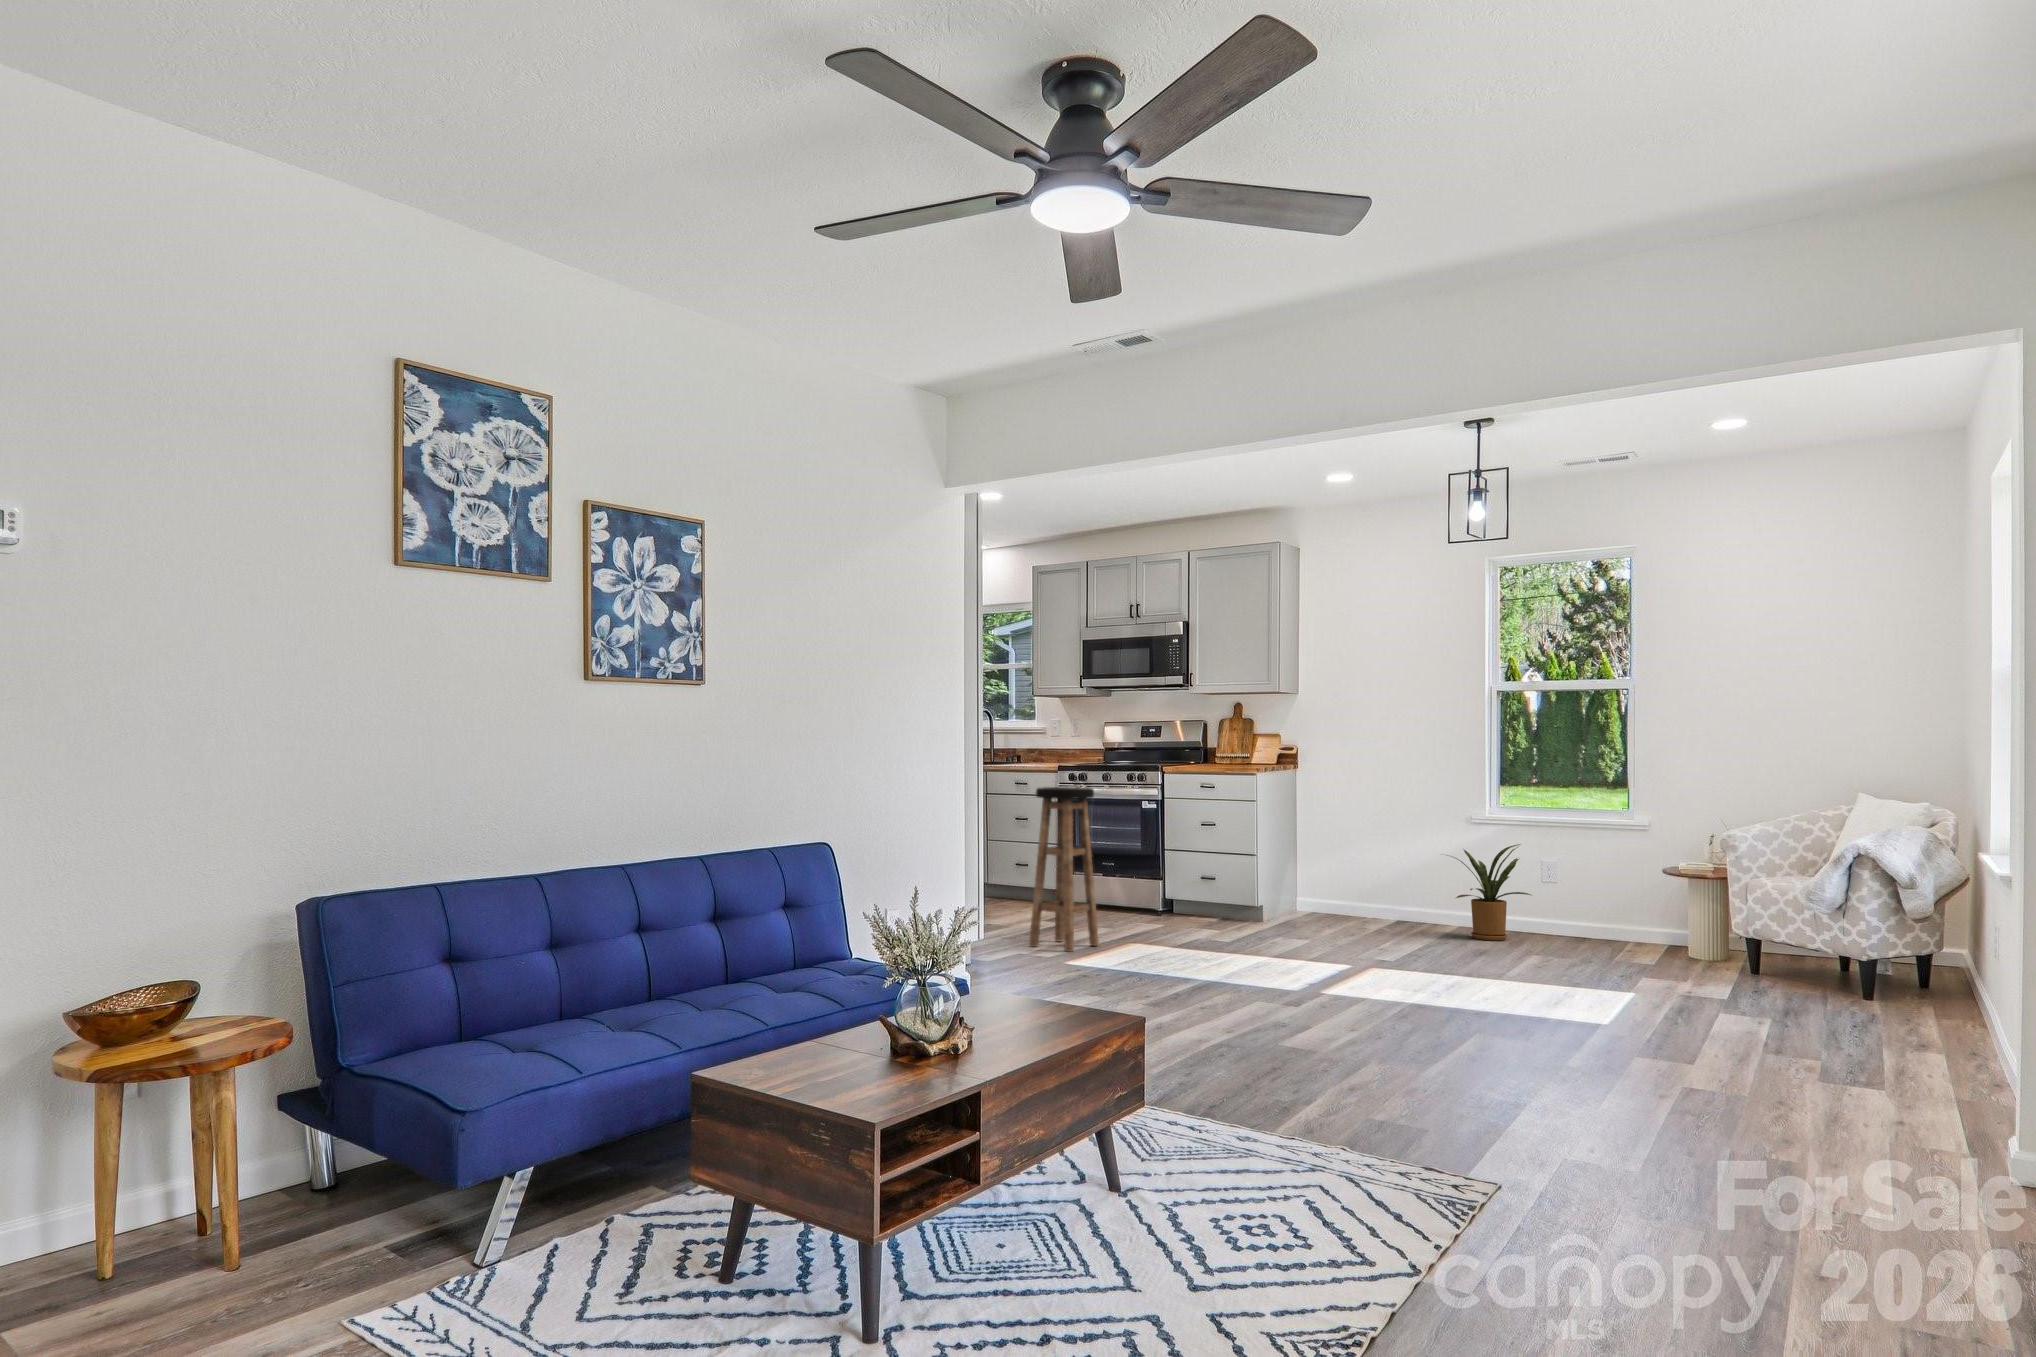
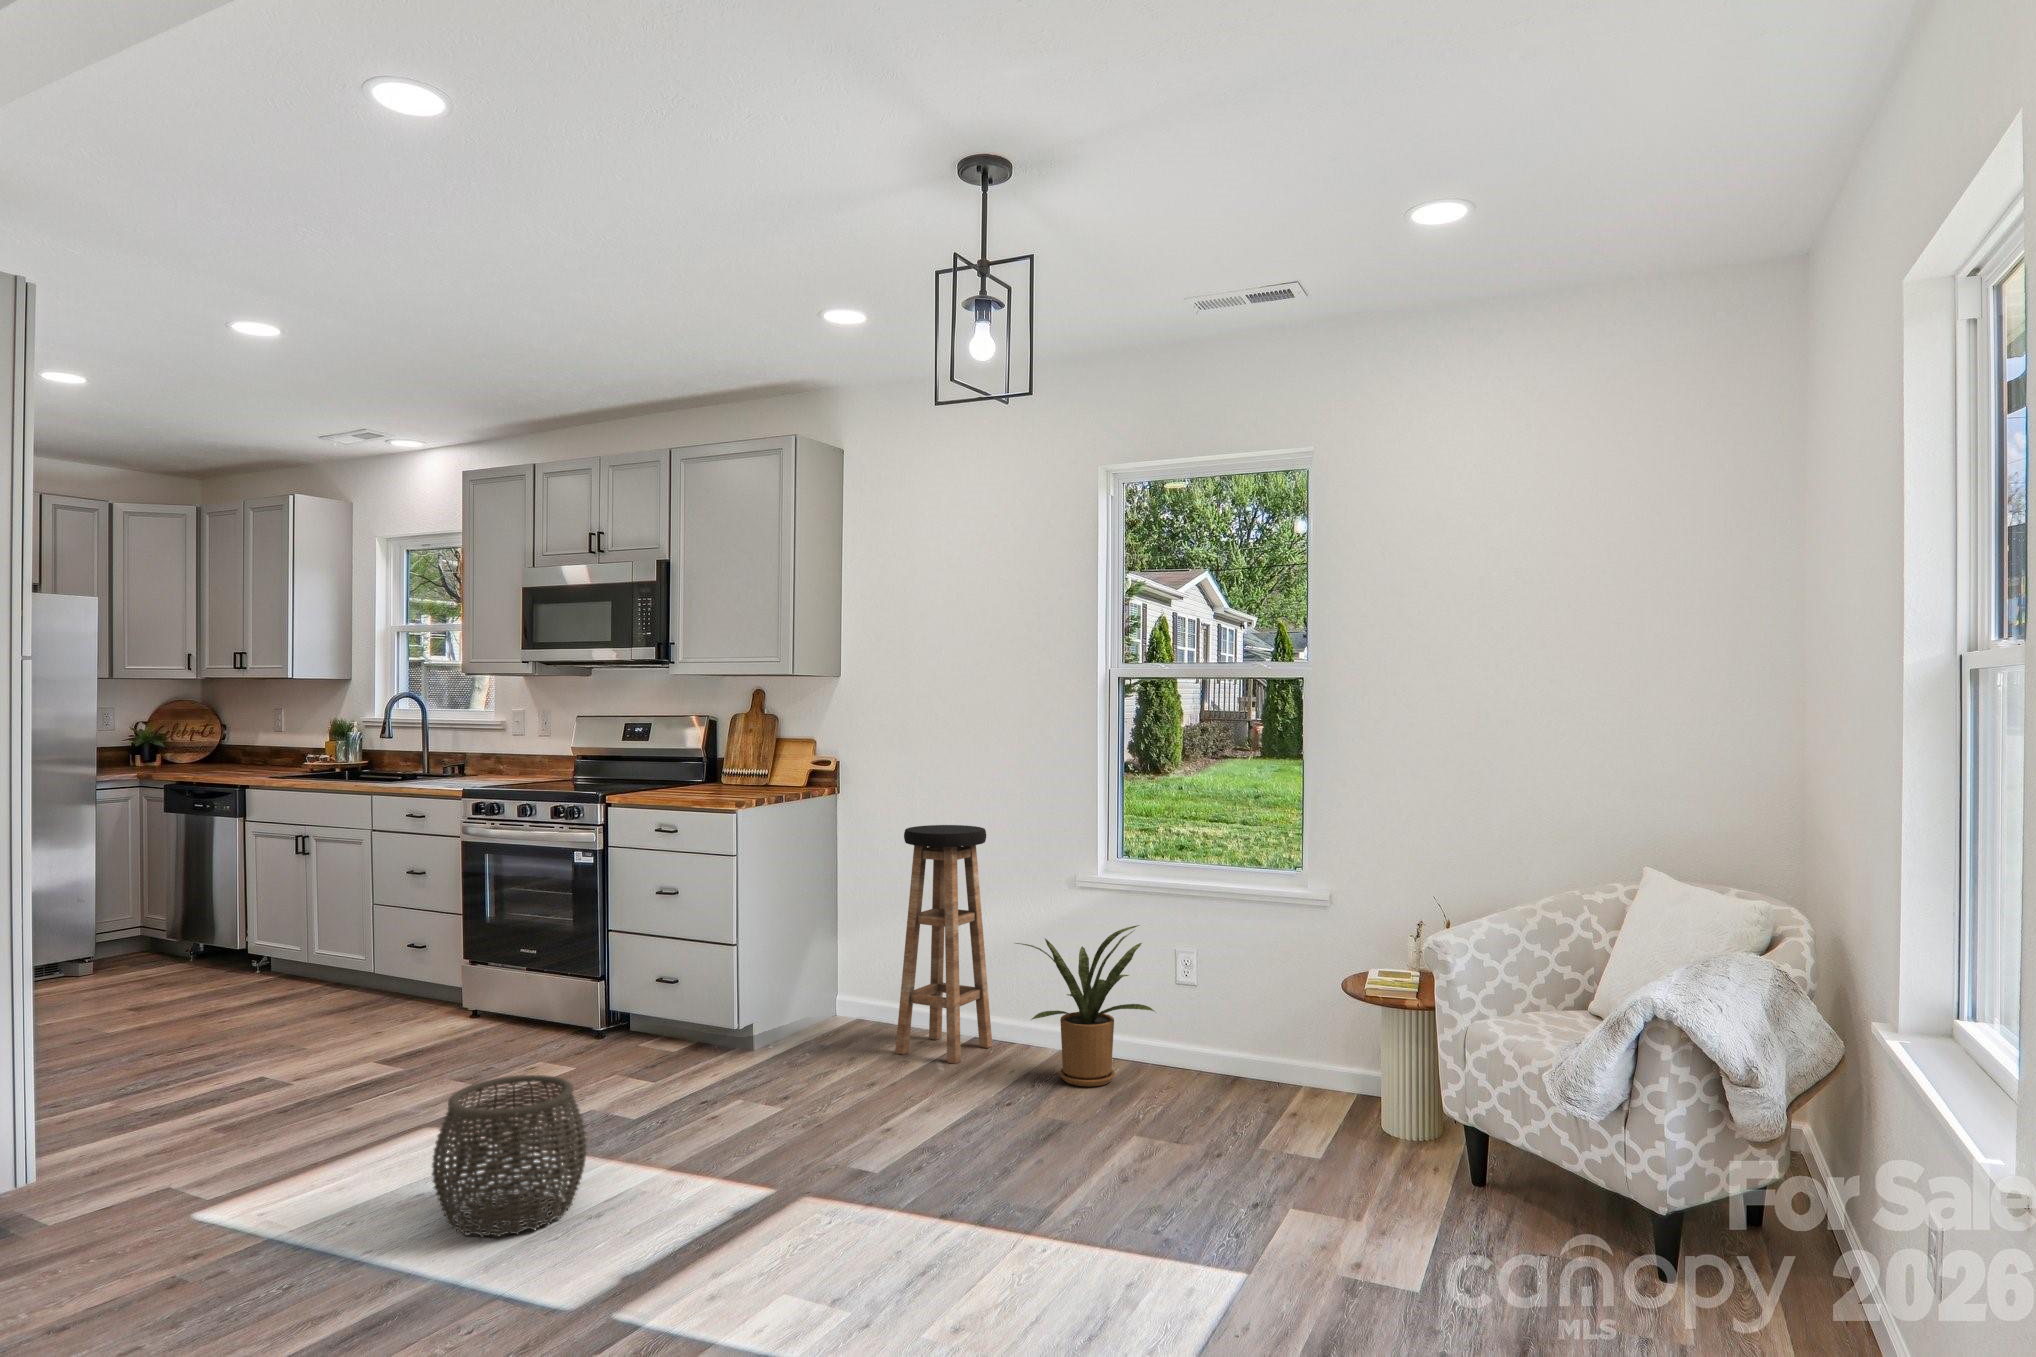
bar stool: present [1029,787,1099,952] -> present [895,825,992,1064]
woven basket: none [1179,895,1254,967] -> present [432,1075,588,1237]

